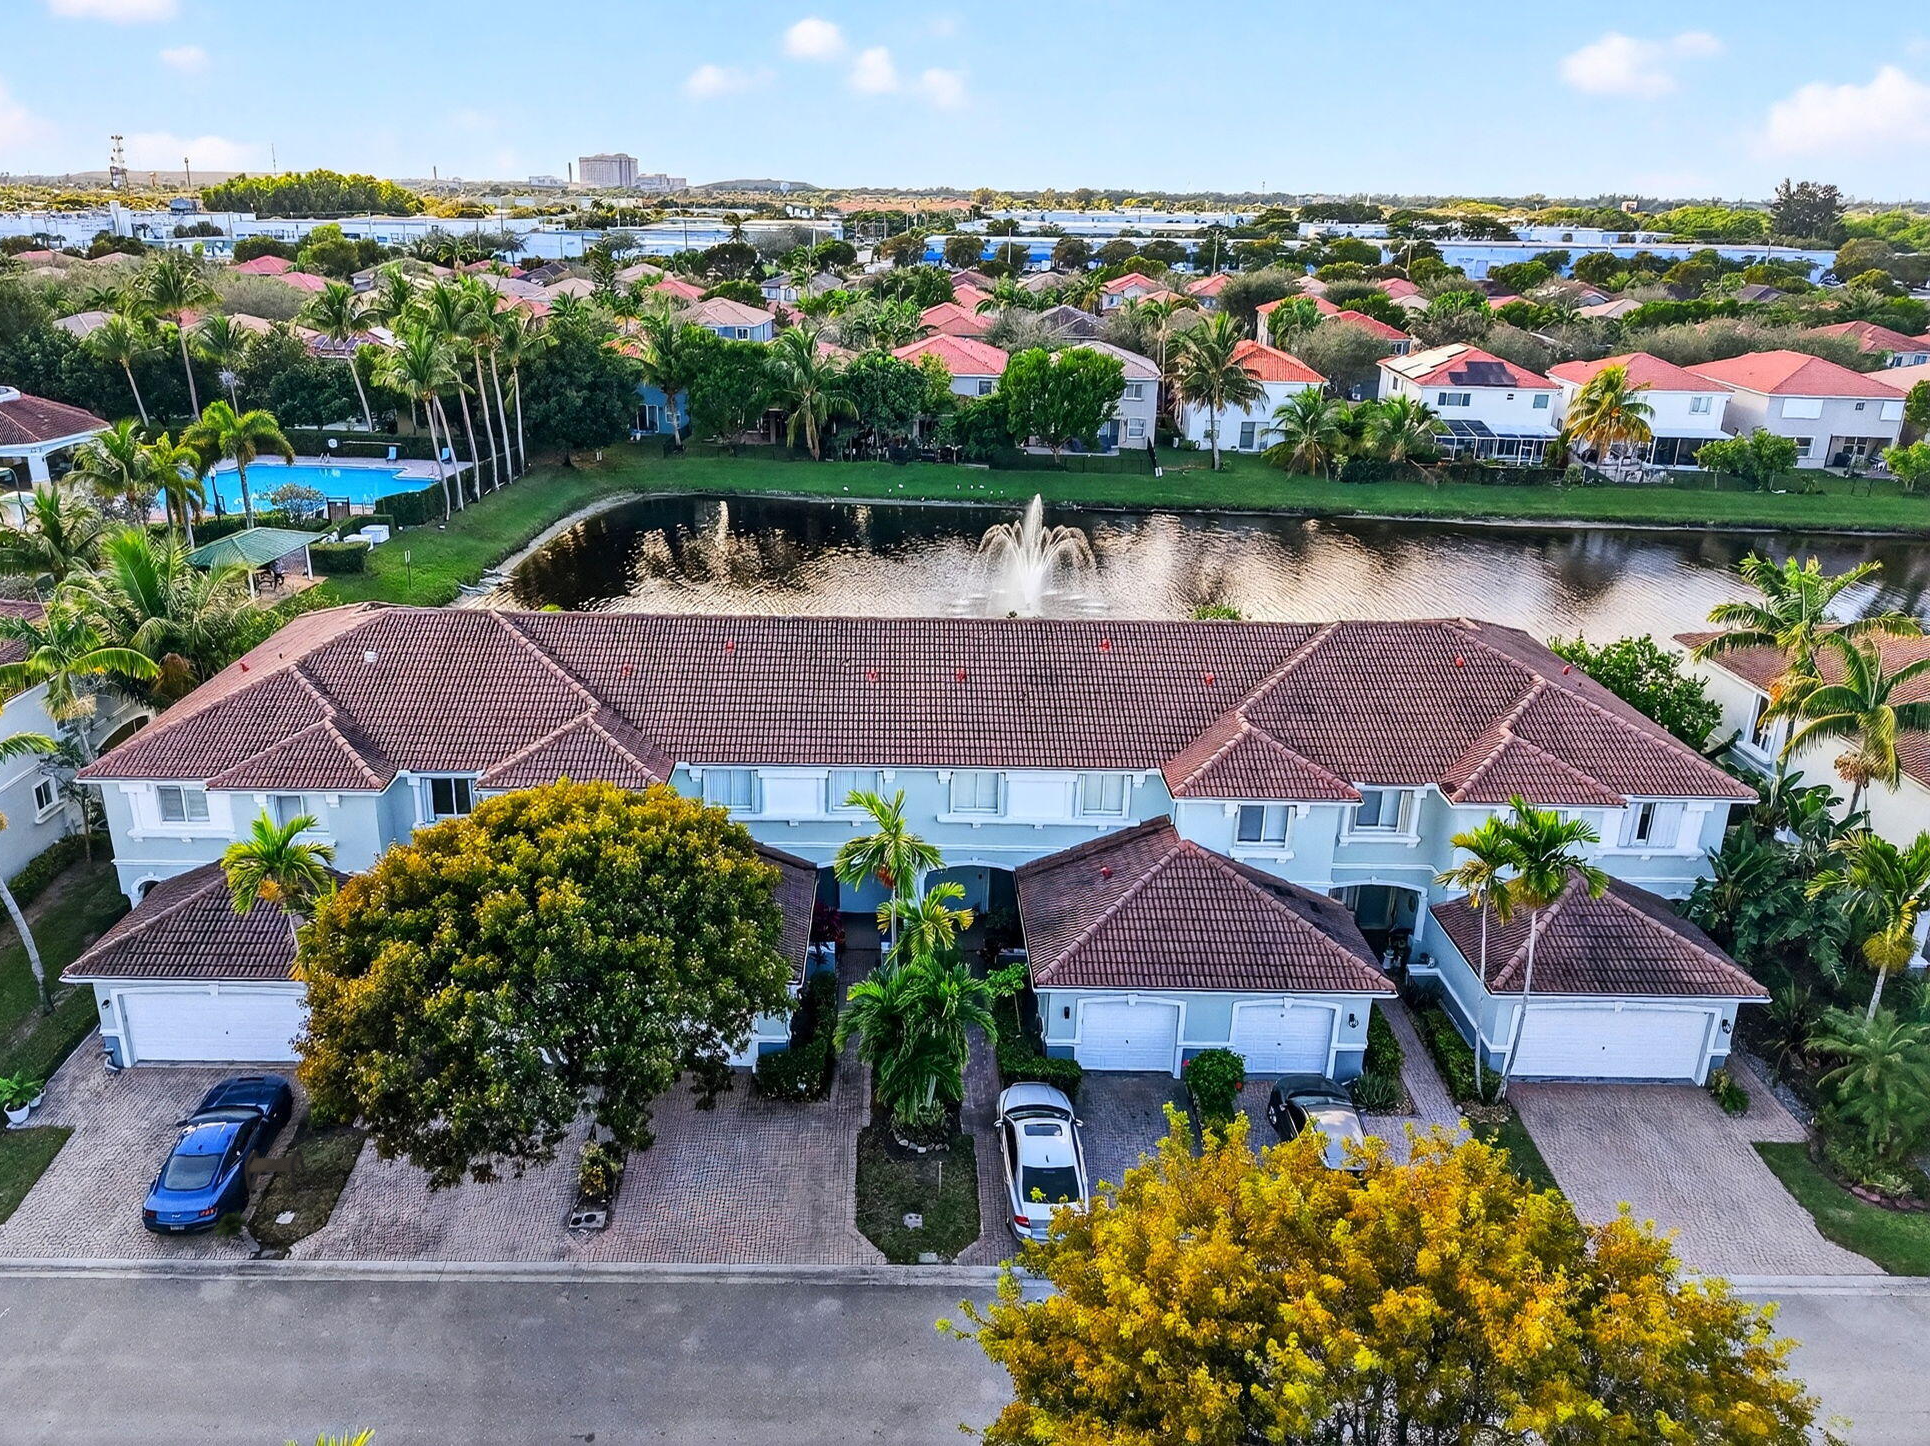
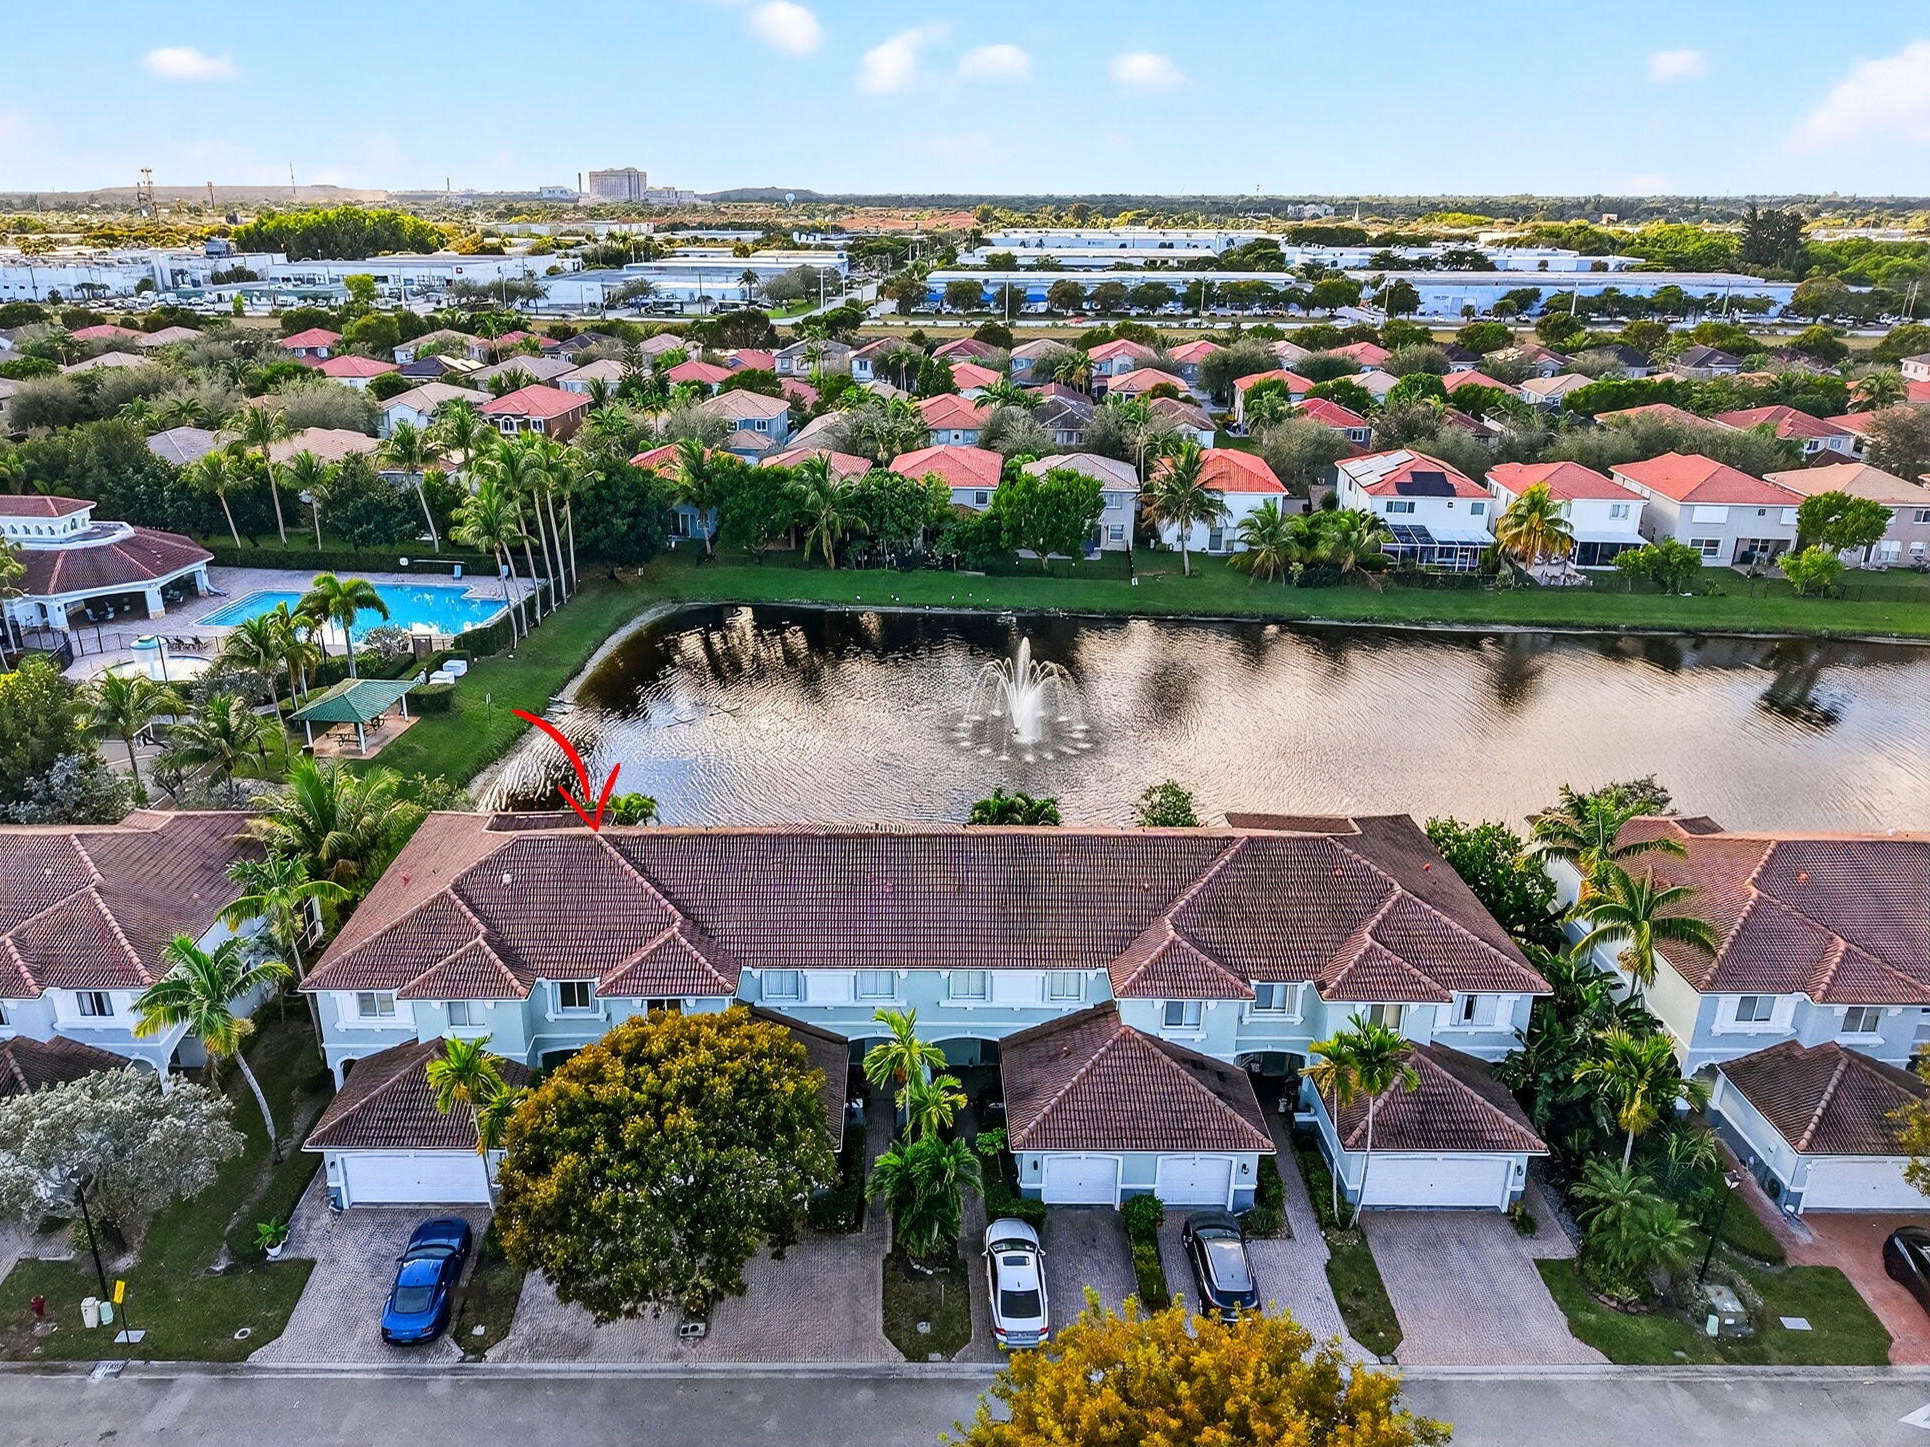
potted plant: present [215,1211,249,1241] -> none [432,1328,459,1353]

